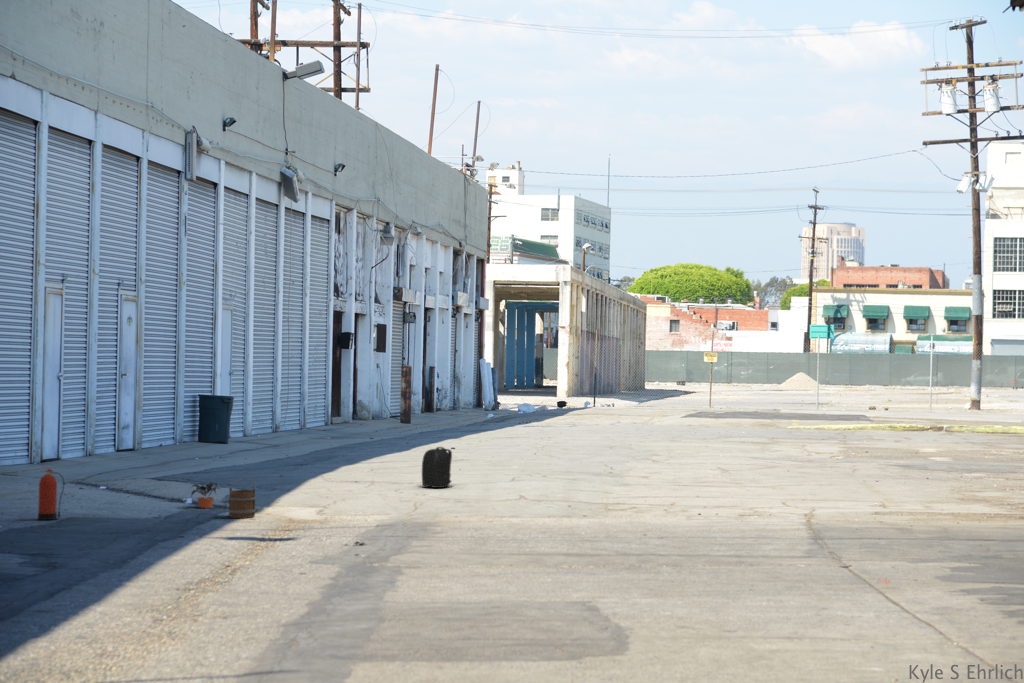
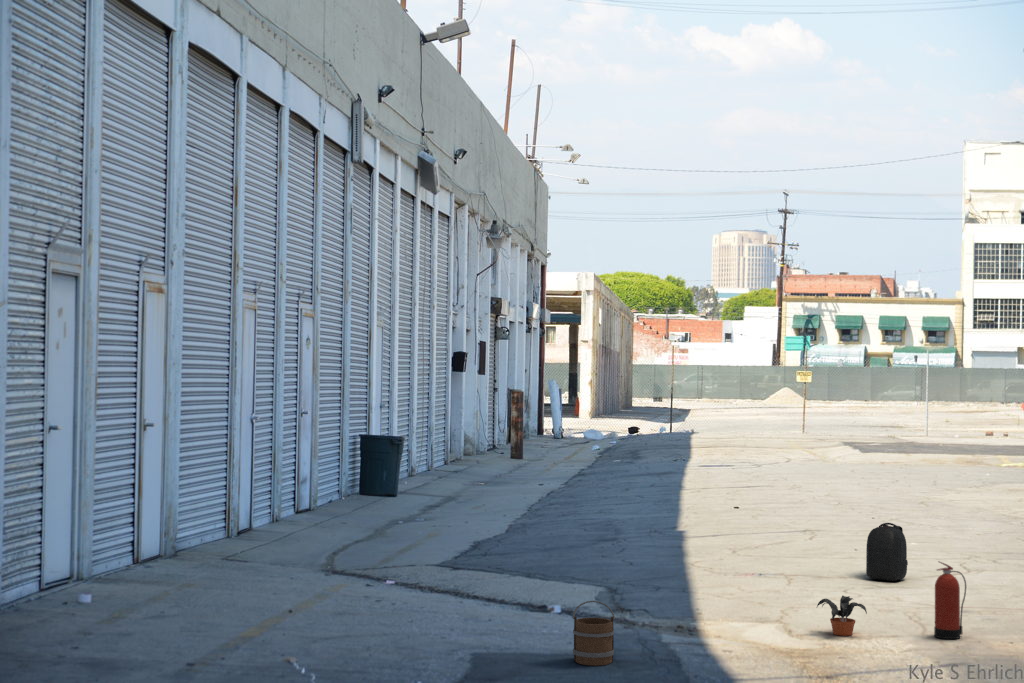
fire extinguisher: present [38,467,61,520] -> present [934,562,966,639]
bucket: present [228,479,256,518] -> present [573,601,615,666]
potted plant: present [192,483,219,508] -> present [817,596,867,636]

